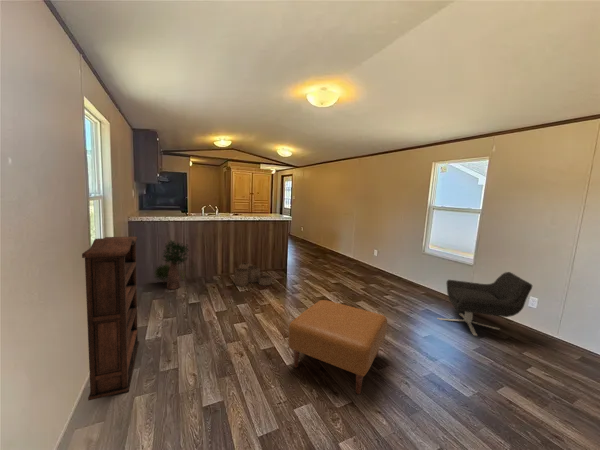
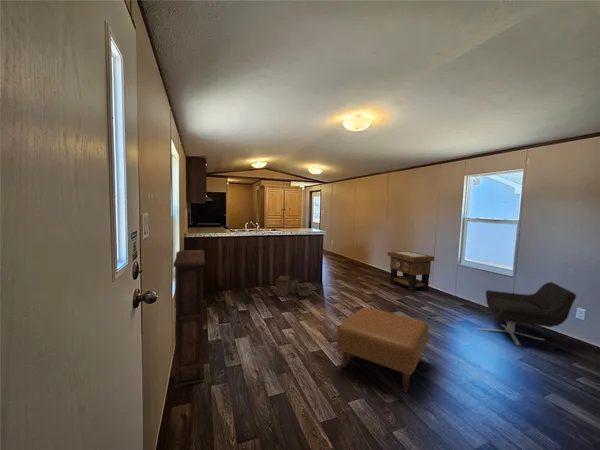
side table: none [354,239,400,280] -> present [388,251,434,292]
potted plant: present [155,241,189,289] -> none [203,254,236,299]

